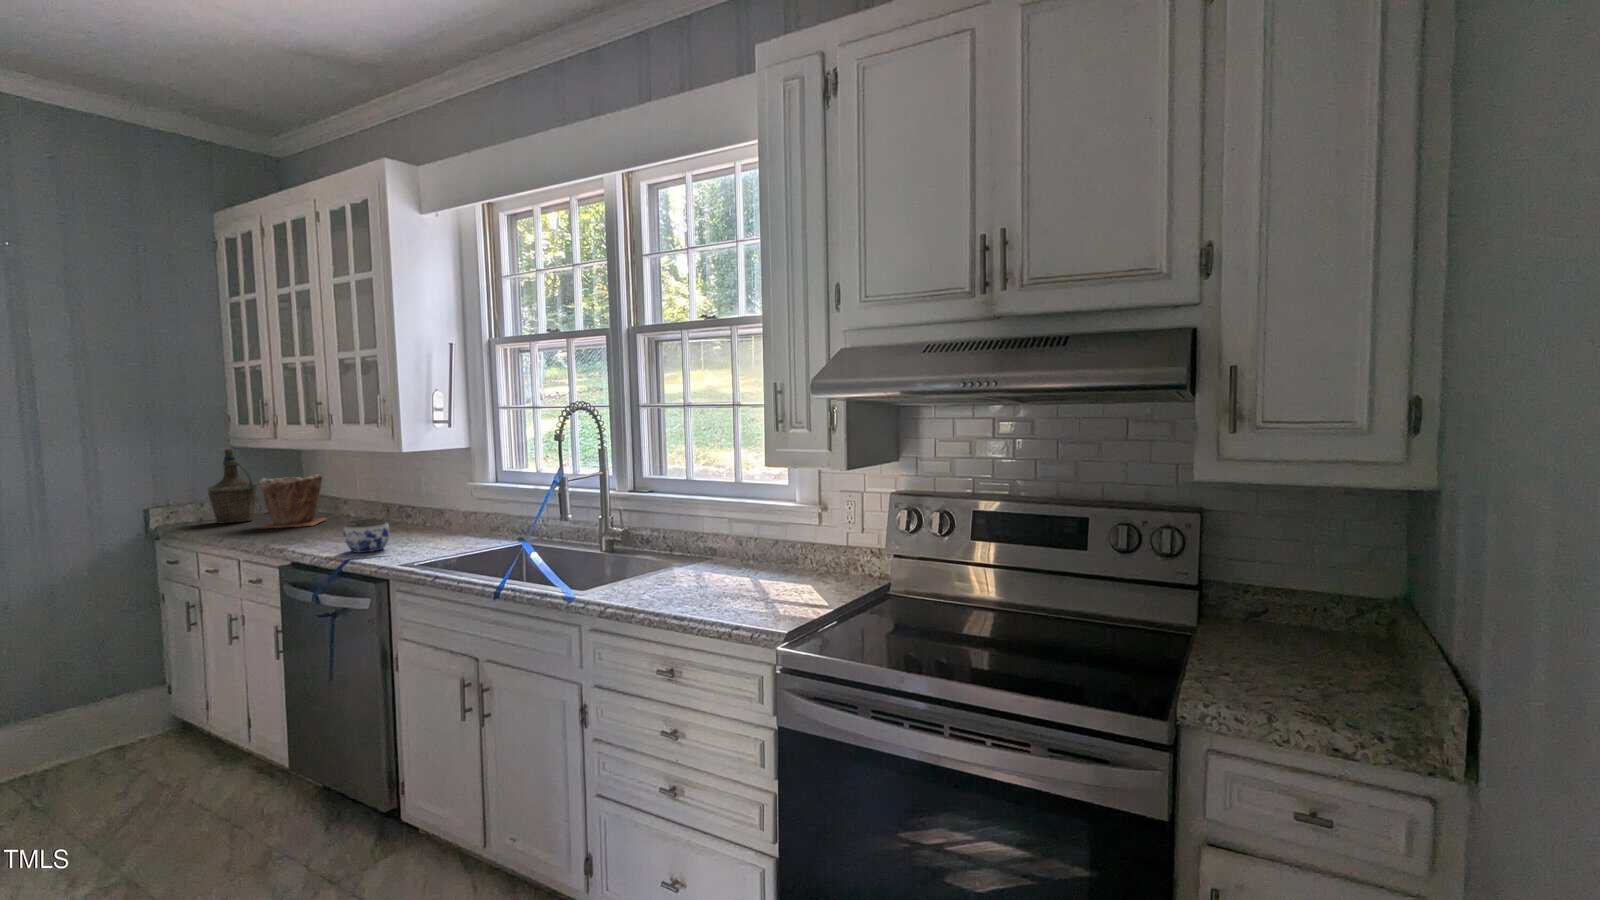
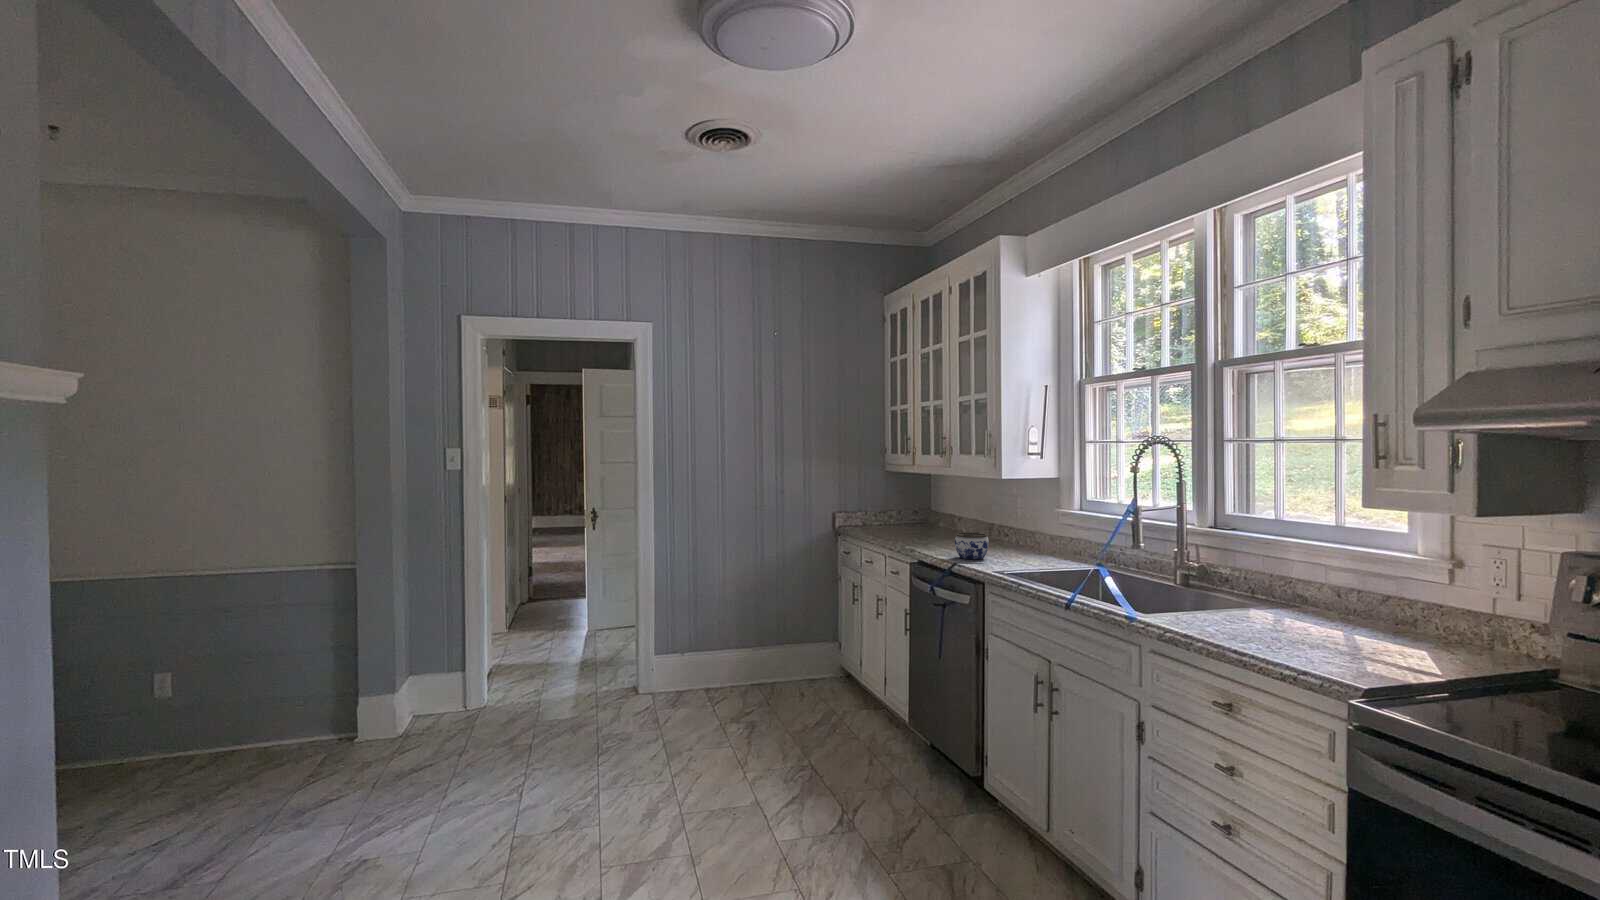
bottle: present [208,449,257,523] -> none [870,472,900,528]
plant pot: present [259,475,326,529] -> none [900,495,946,536]

